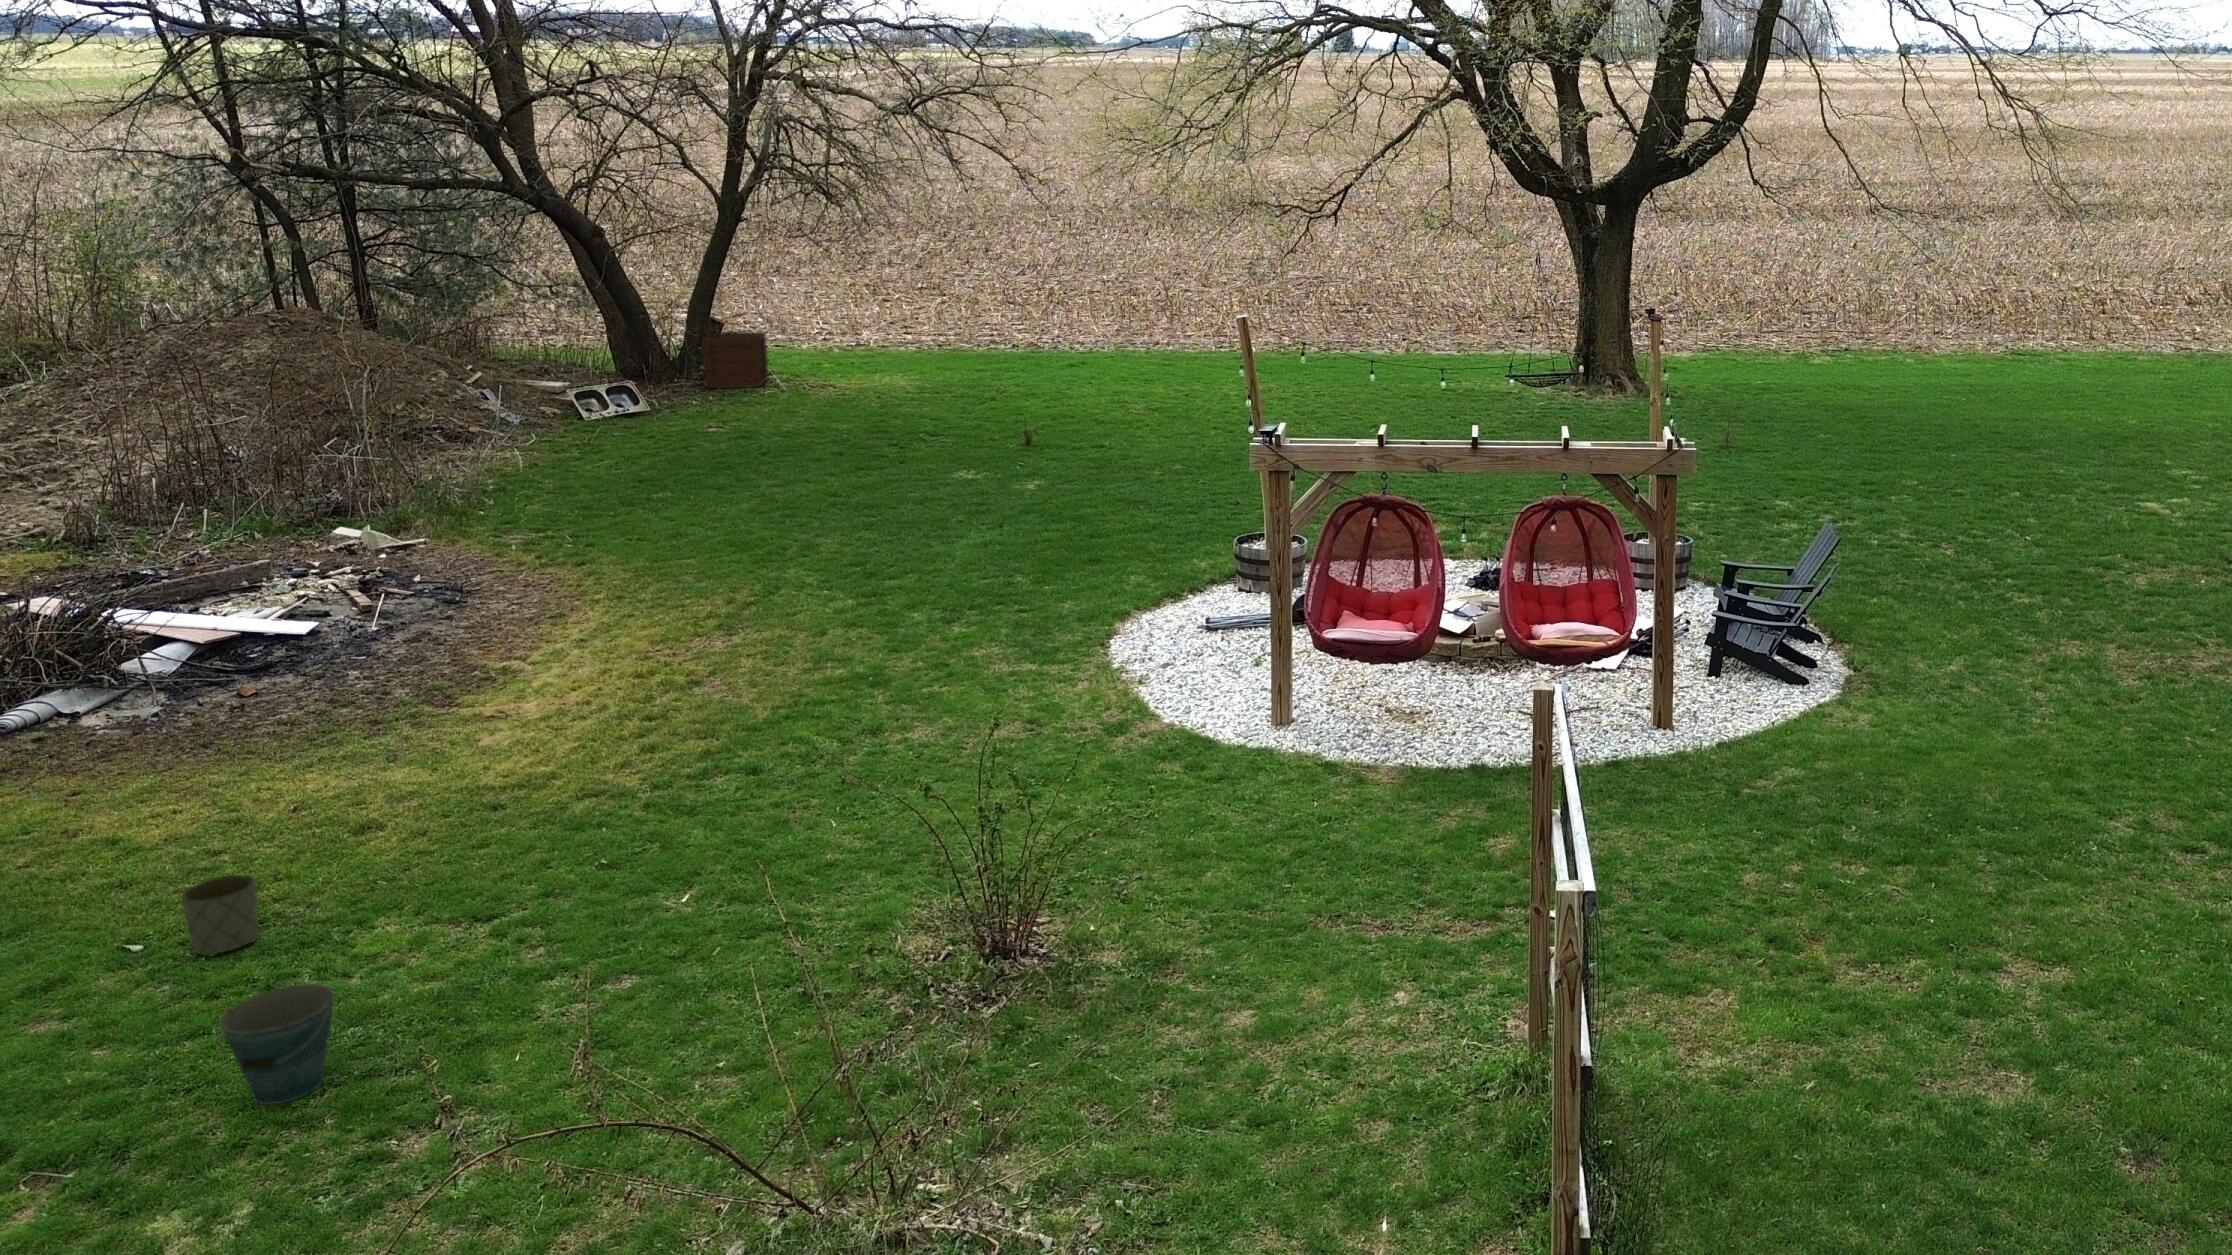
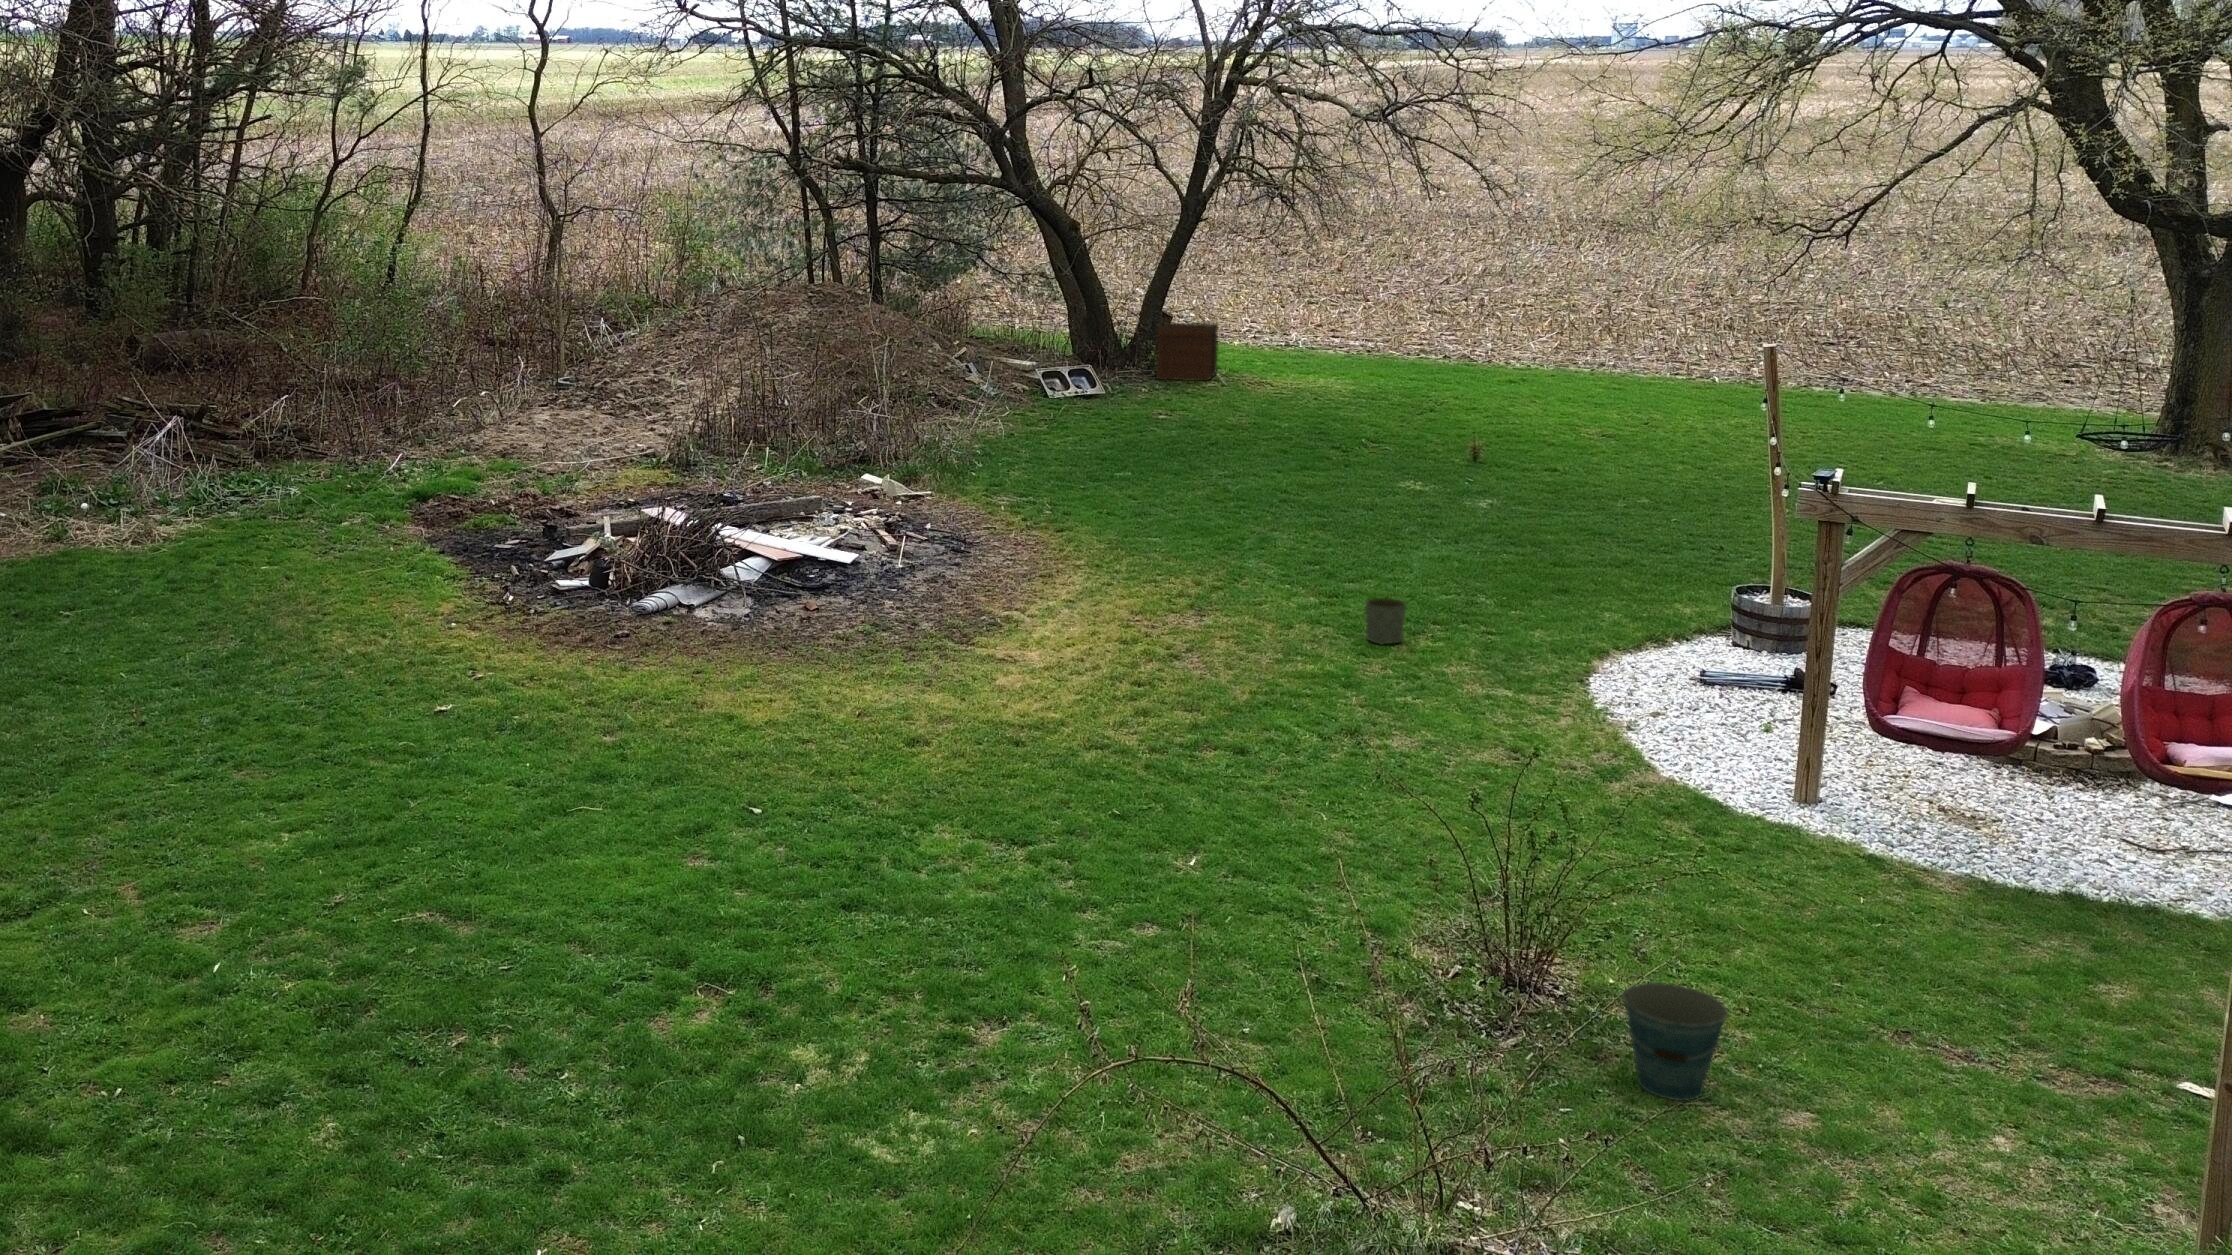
planter: present [181,875,258,957] -> present [1365,598,1406,645]
bucket: present [220,984,335,1105] -> present [1622,983,1729,1101]

